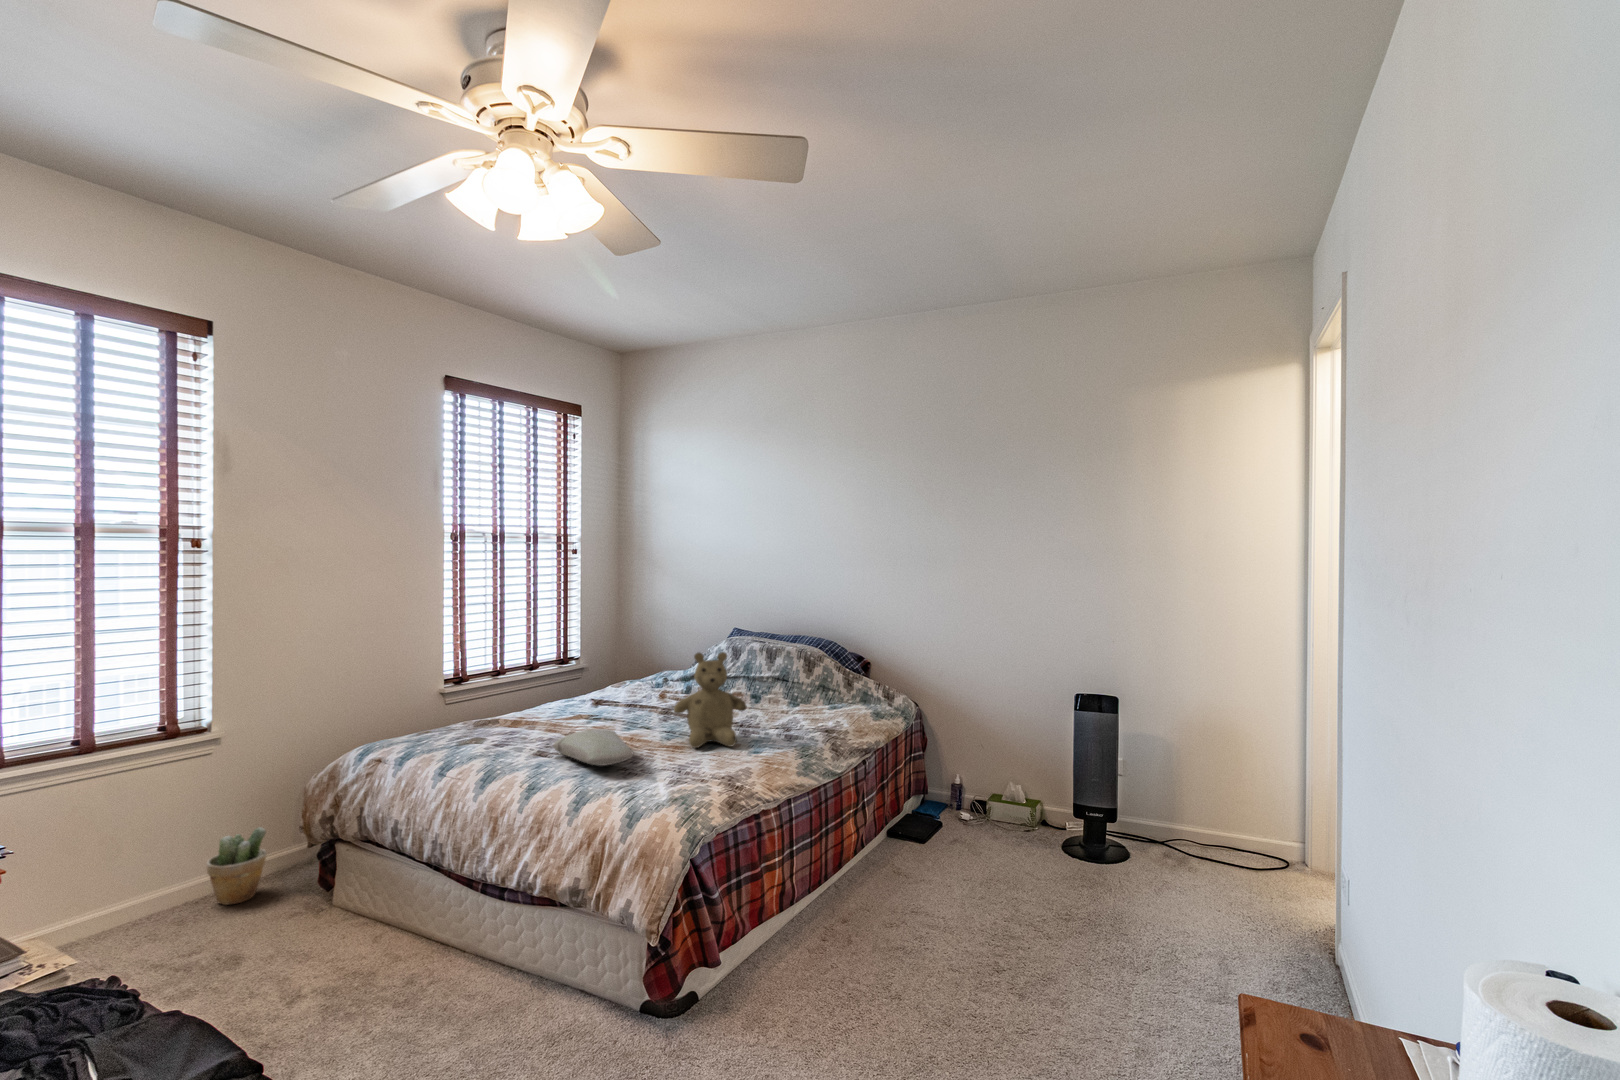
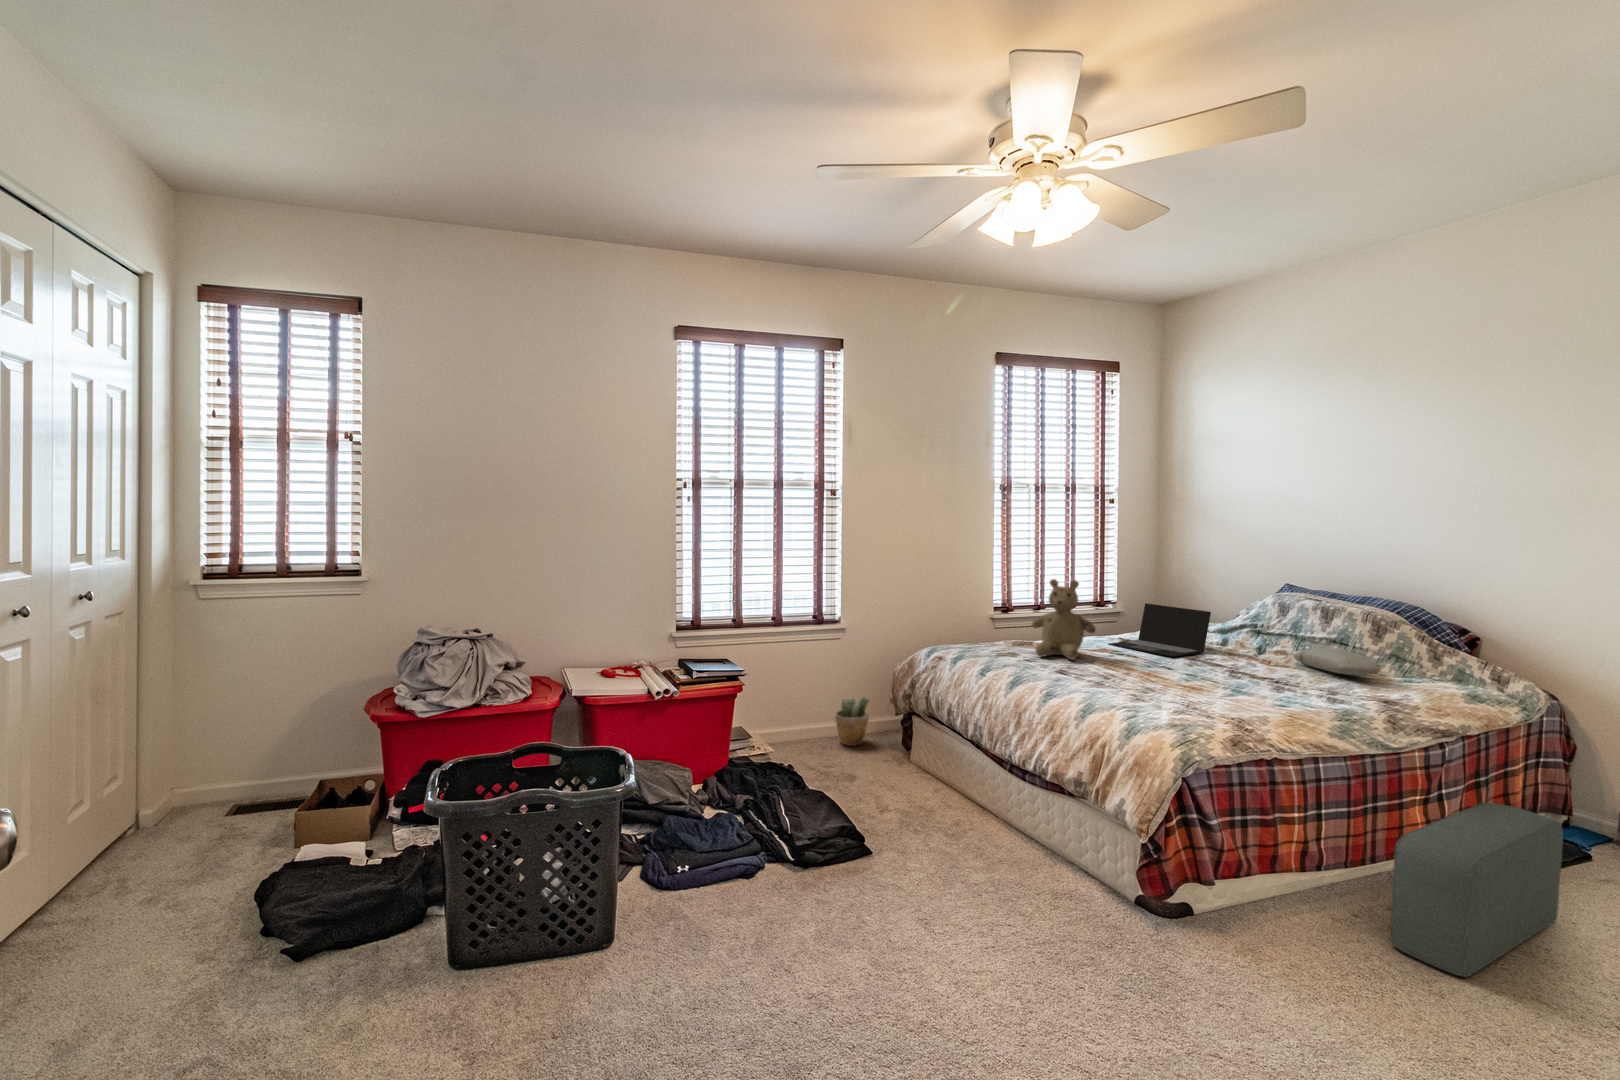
teddy bear: present [674,652,746,748] -> present [1032,579,1095,660]
laptop: none [580,659,679,715] -> present [1108,603,1211,657]
pillow: present [553,729,633,766] -> present [1293,648,1381,675]
pouf: none [858,809,950,975] -> present [1391,802,1563,977]

